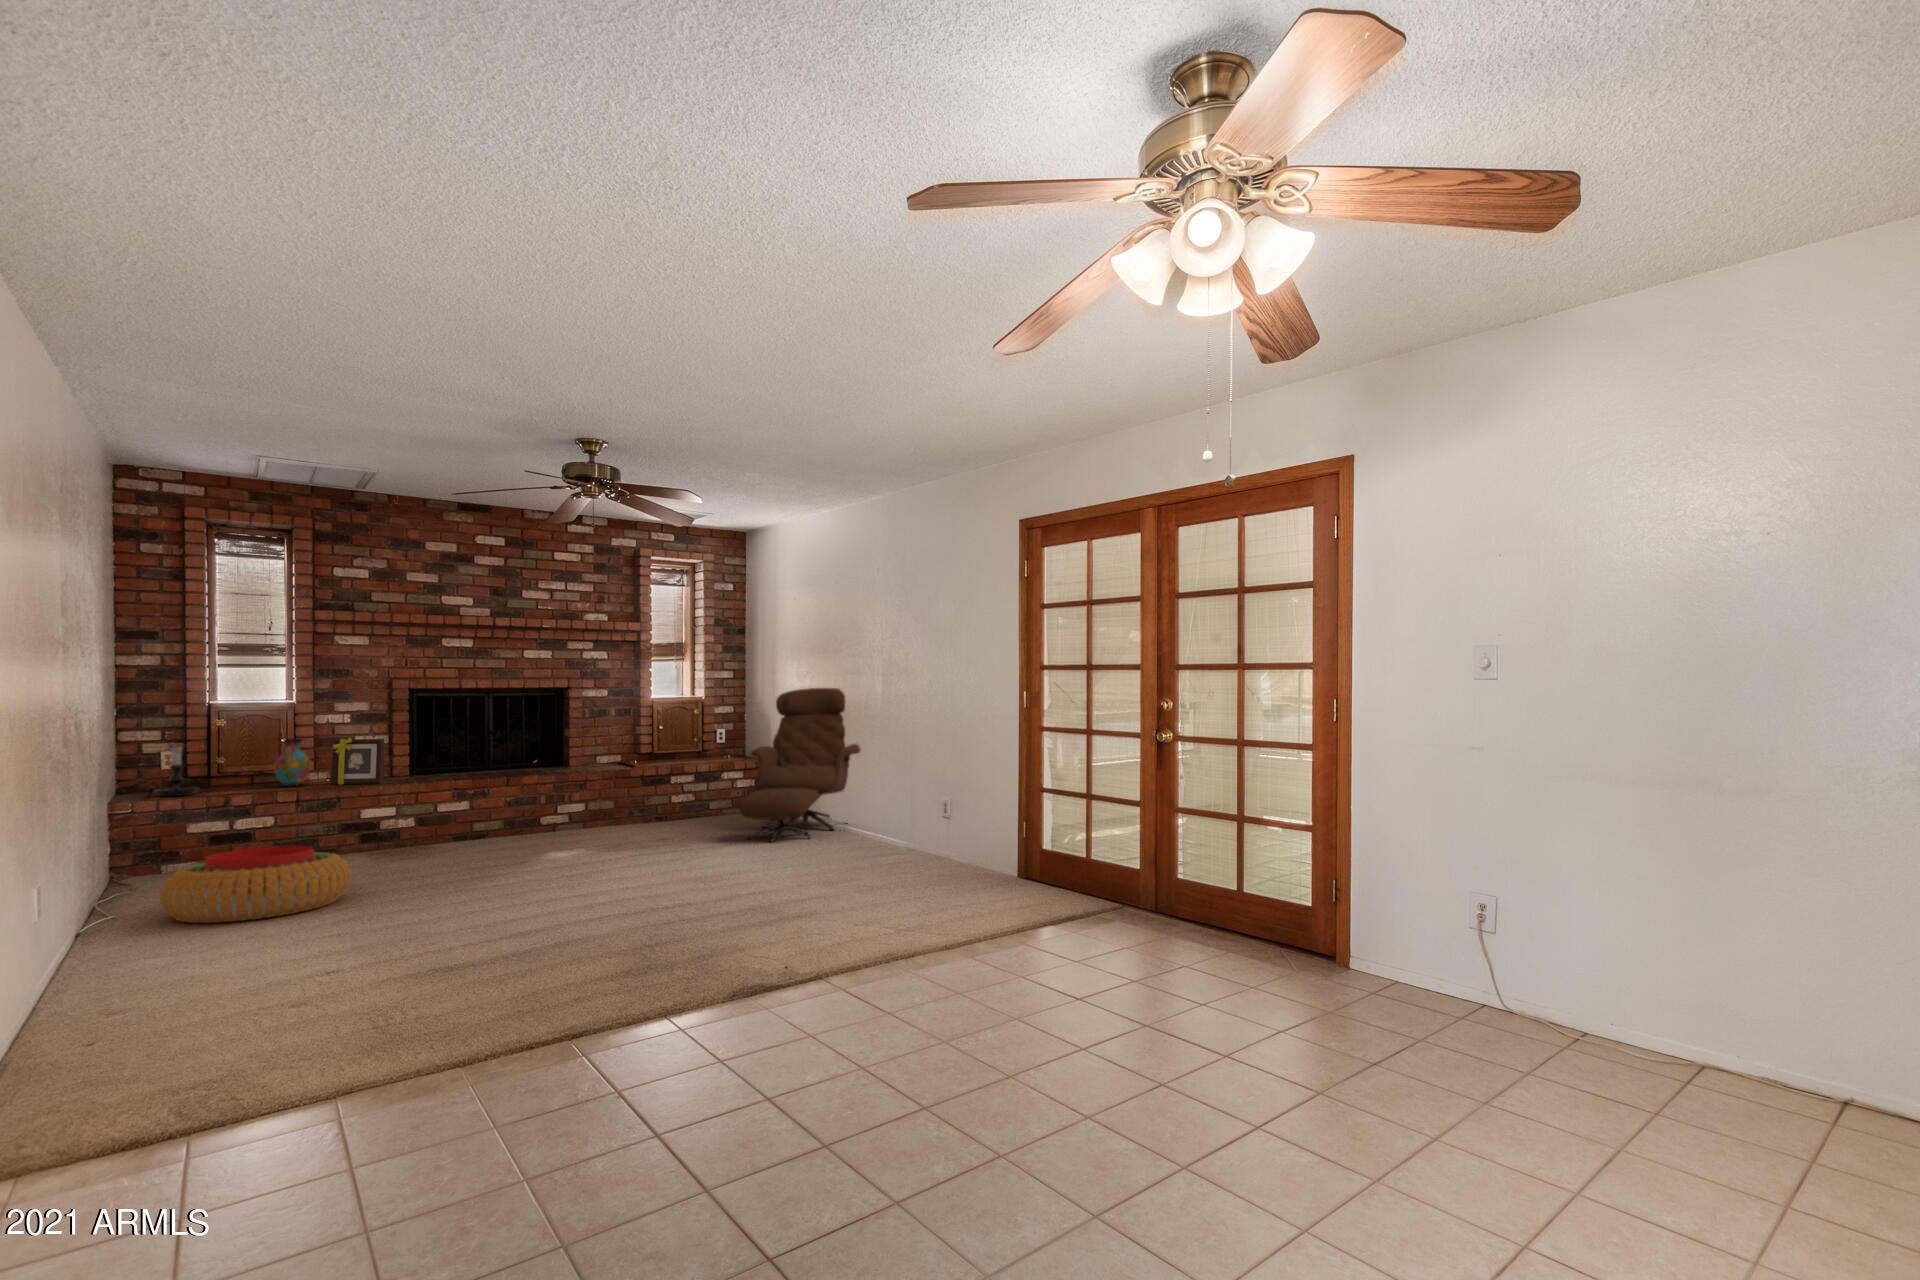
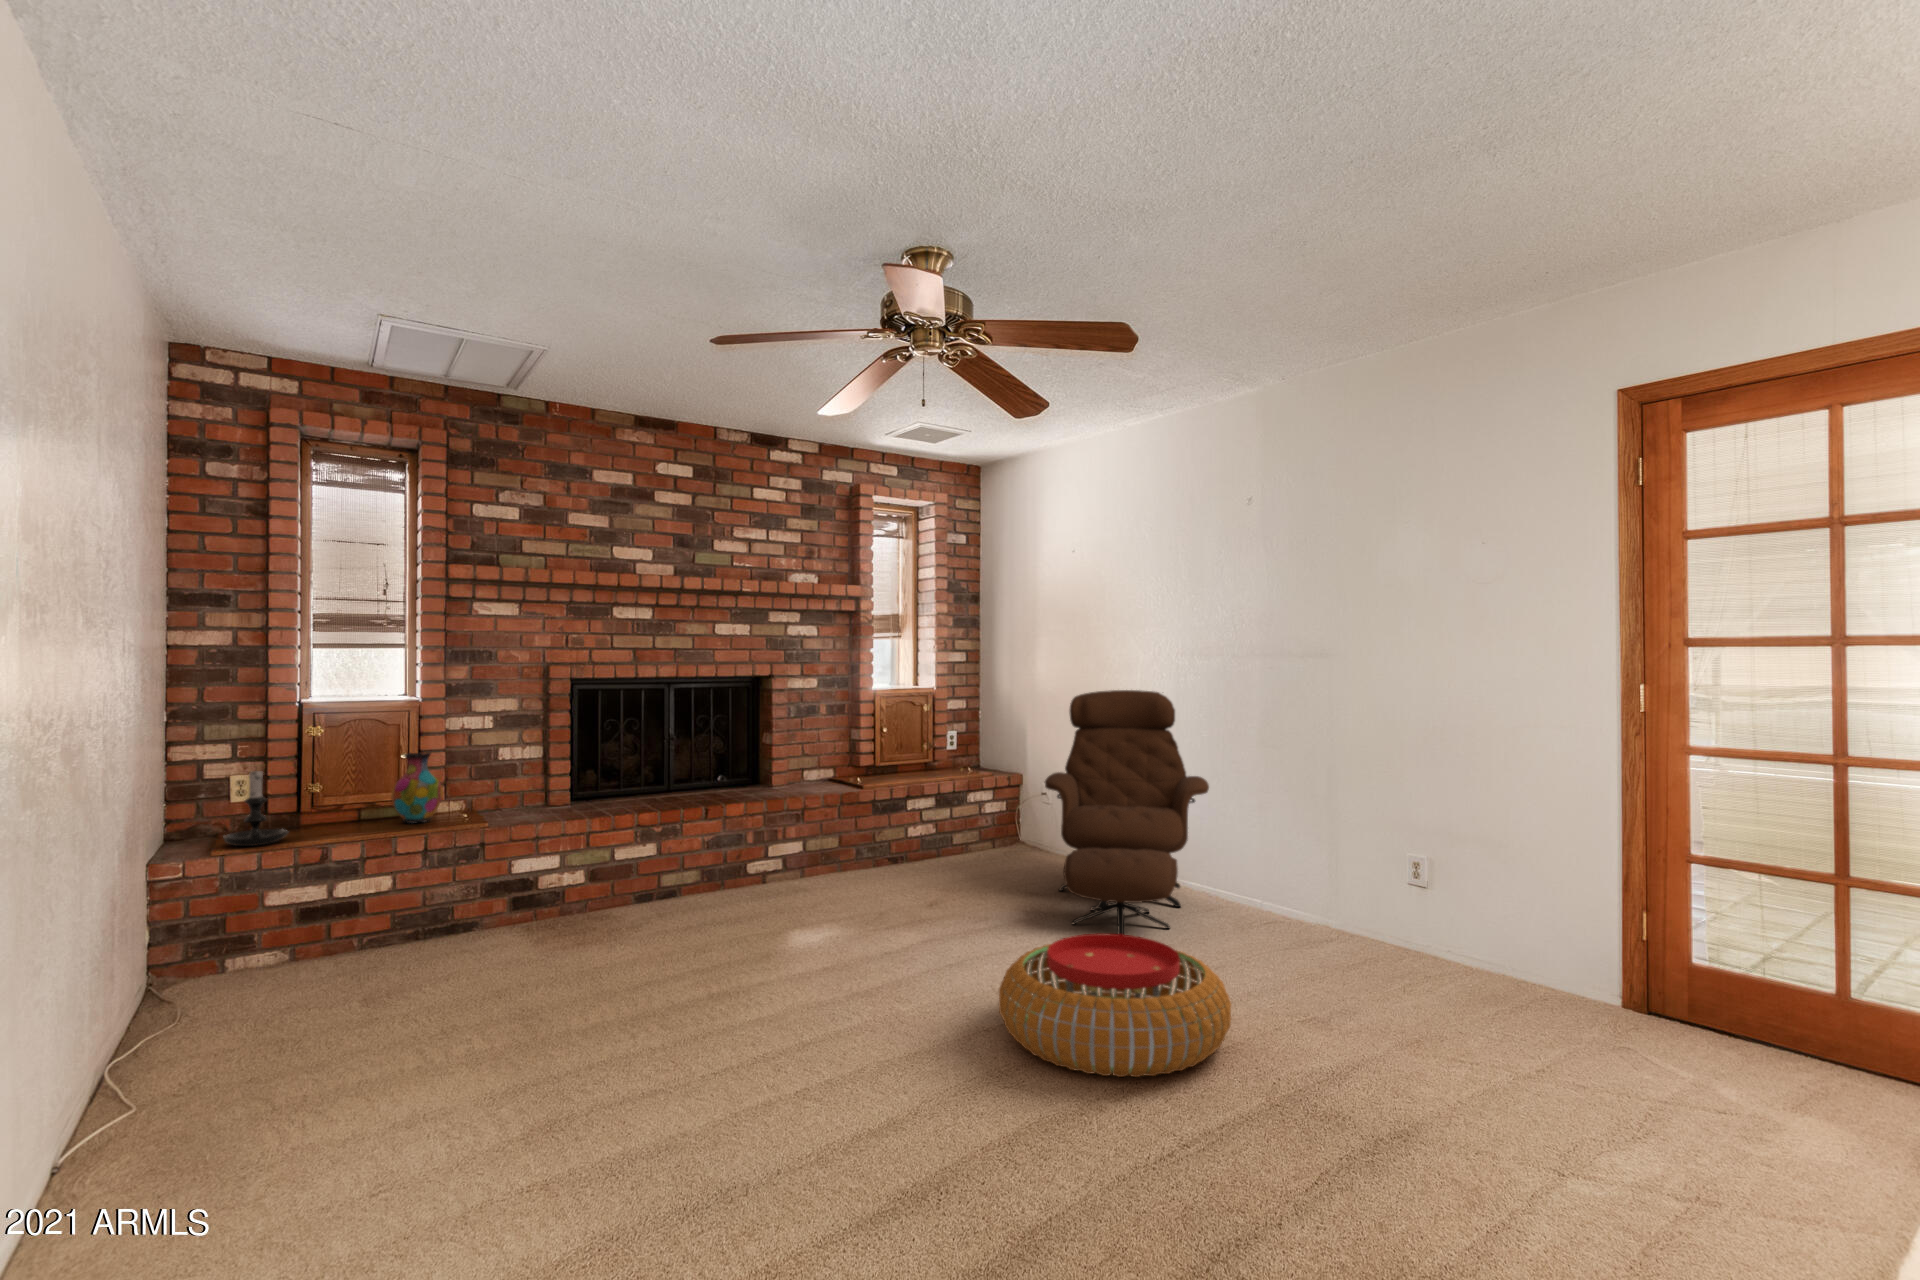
picture frame: present [331,738,384,785] -> none [471,753,544,820]
pouf: present [160,846,351,923] -> present [999,933,1231,1077]

